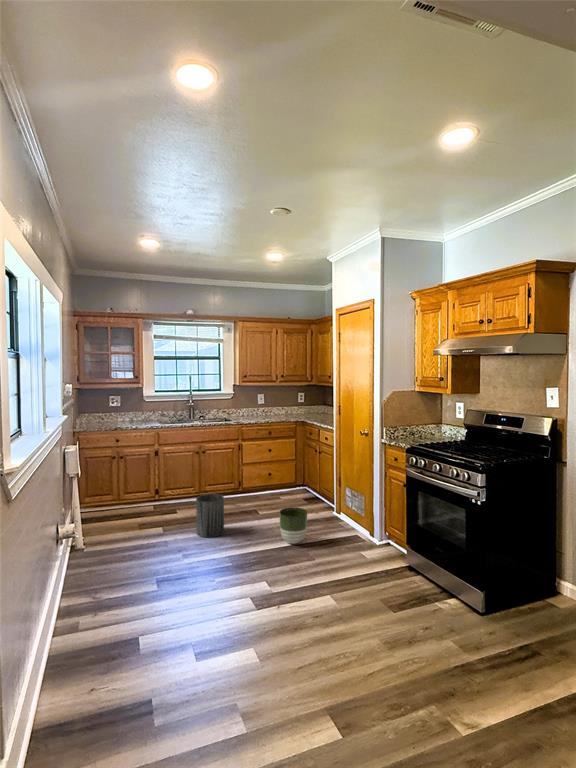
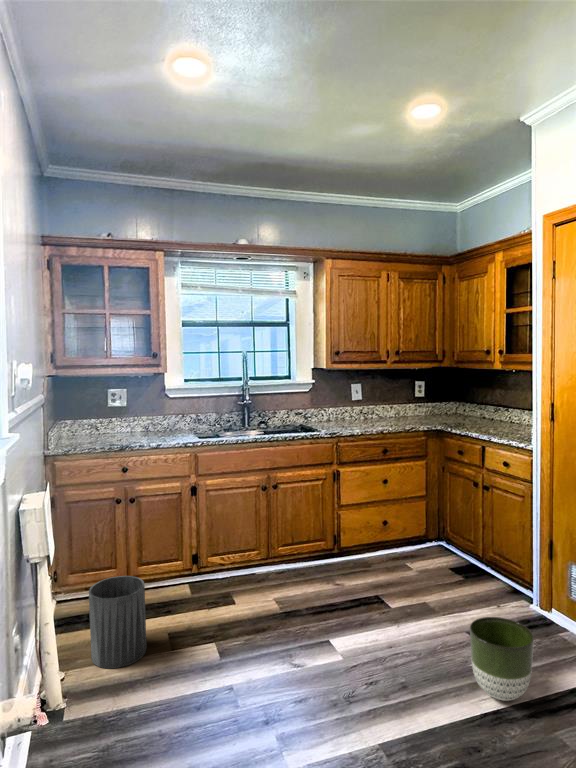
trash can: present [196,494,224,538] -> present [89,576,147,668]

